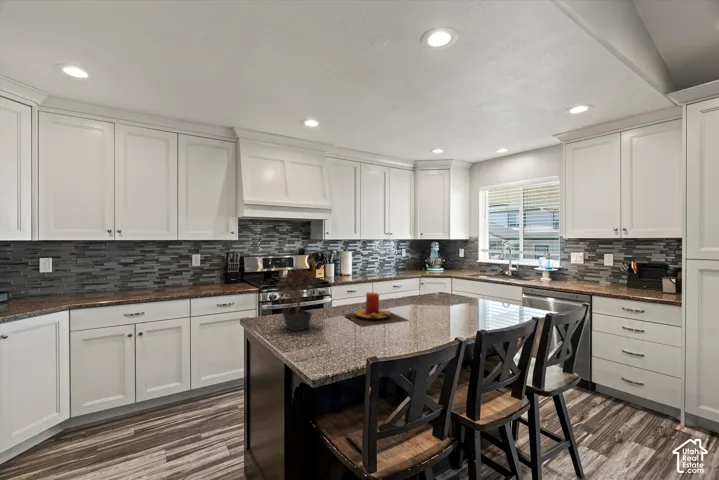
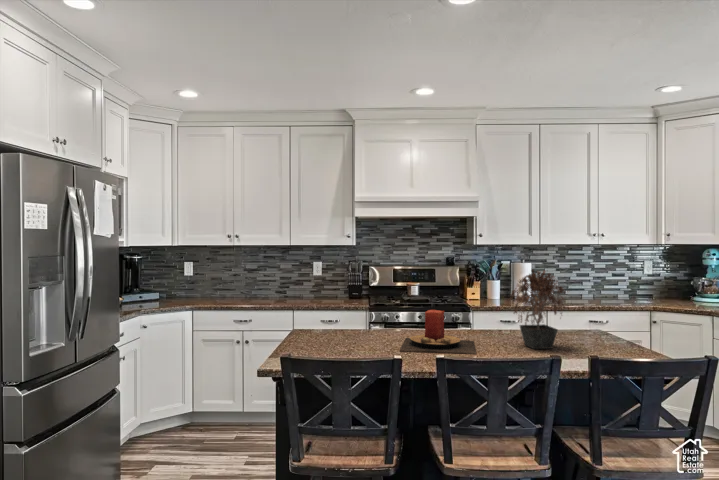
potted plant: present [275,268,316,331] -> present [509,270,564,349]

